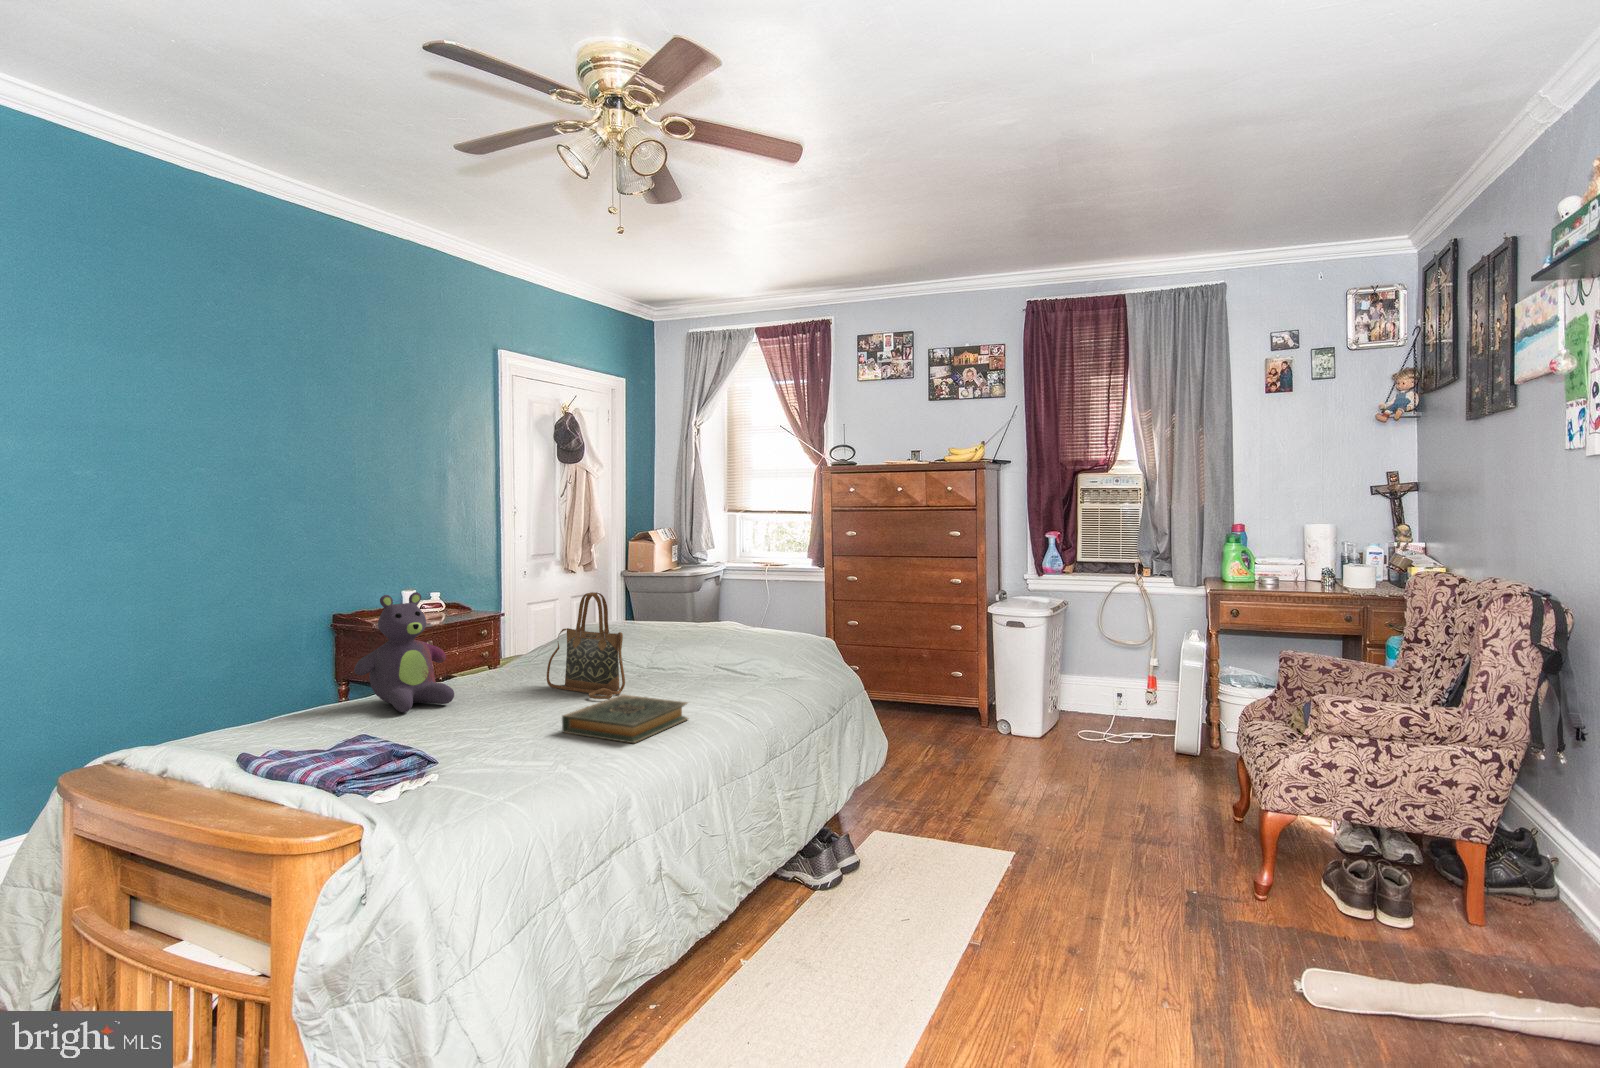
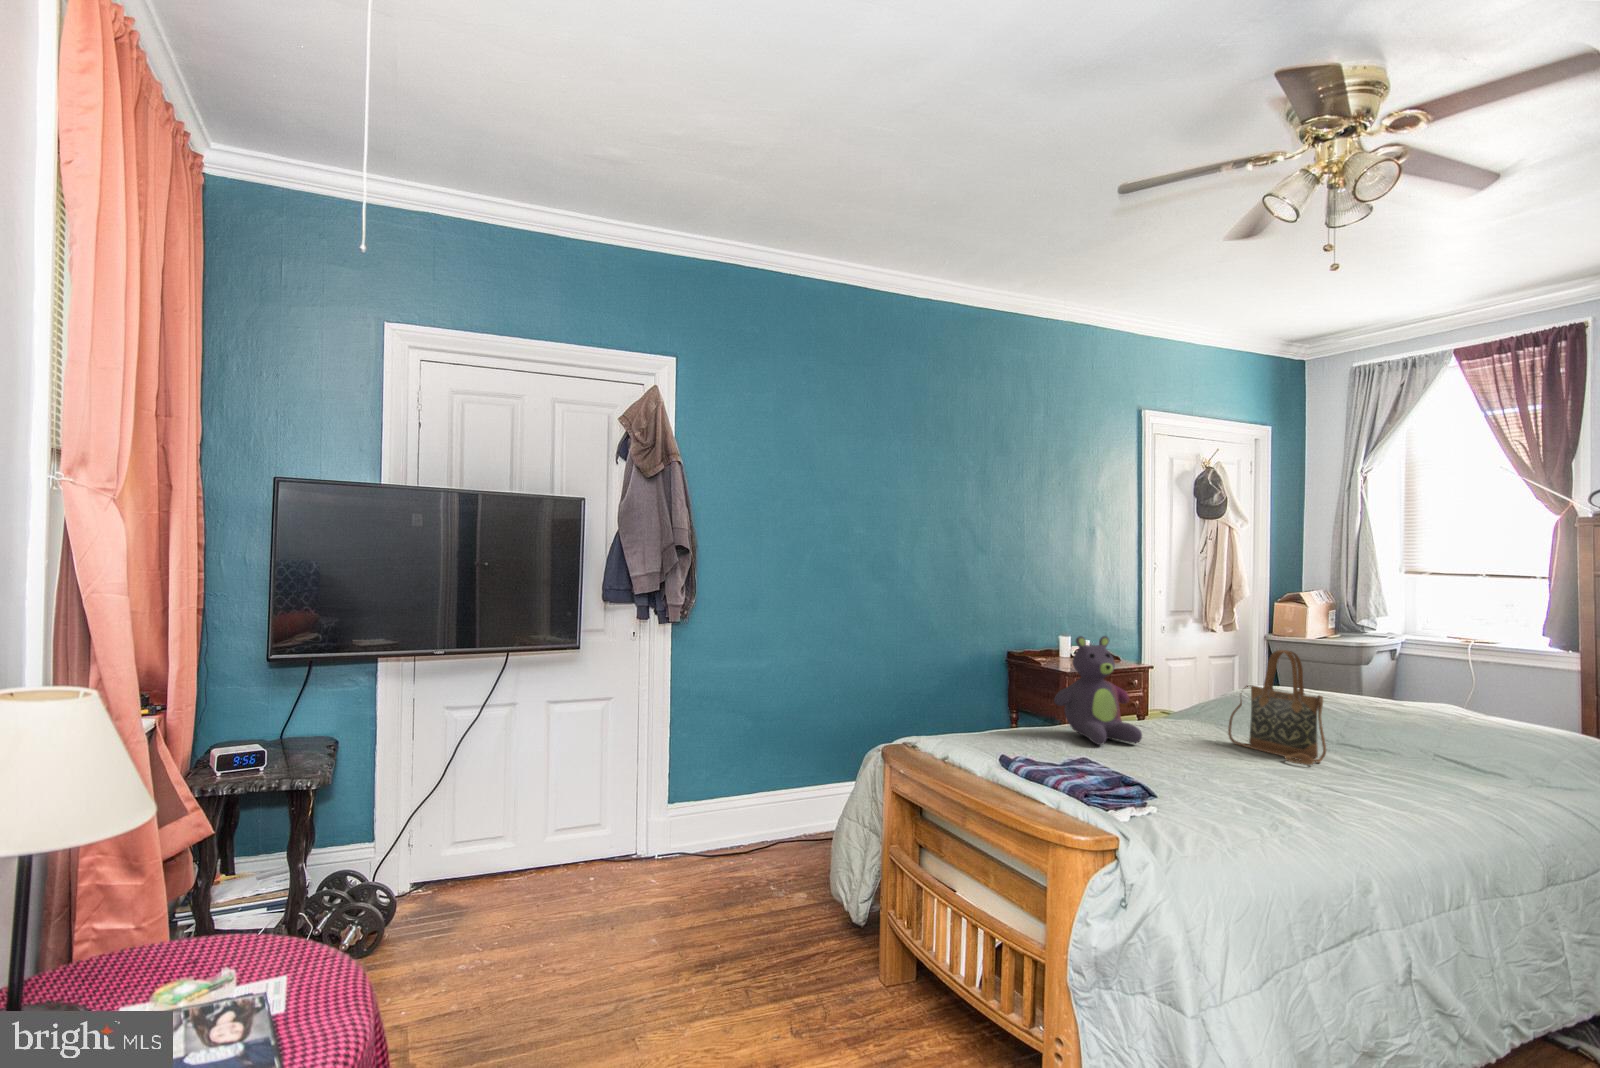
hardback book: present [562,695,688,743] -> none [1273,763,1429,817]

